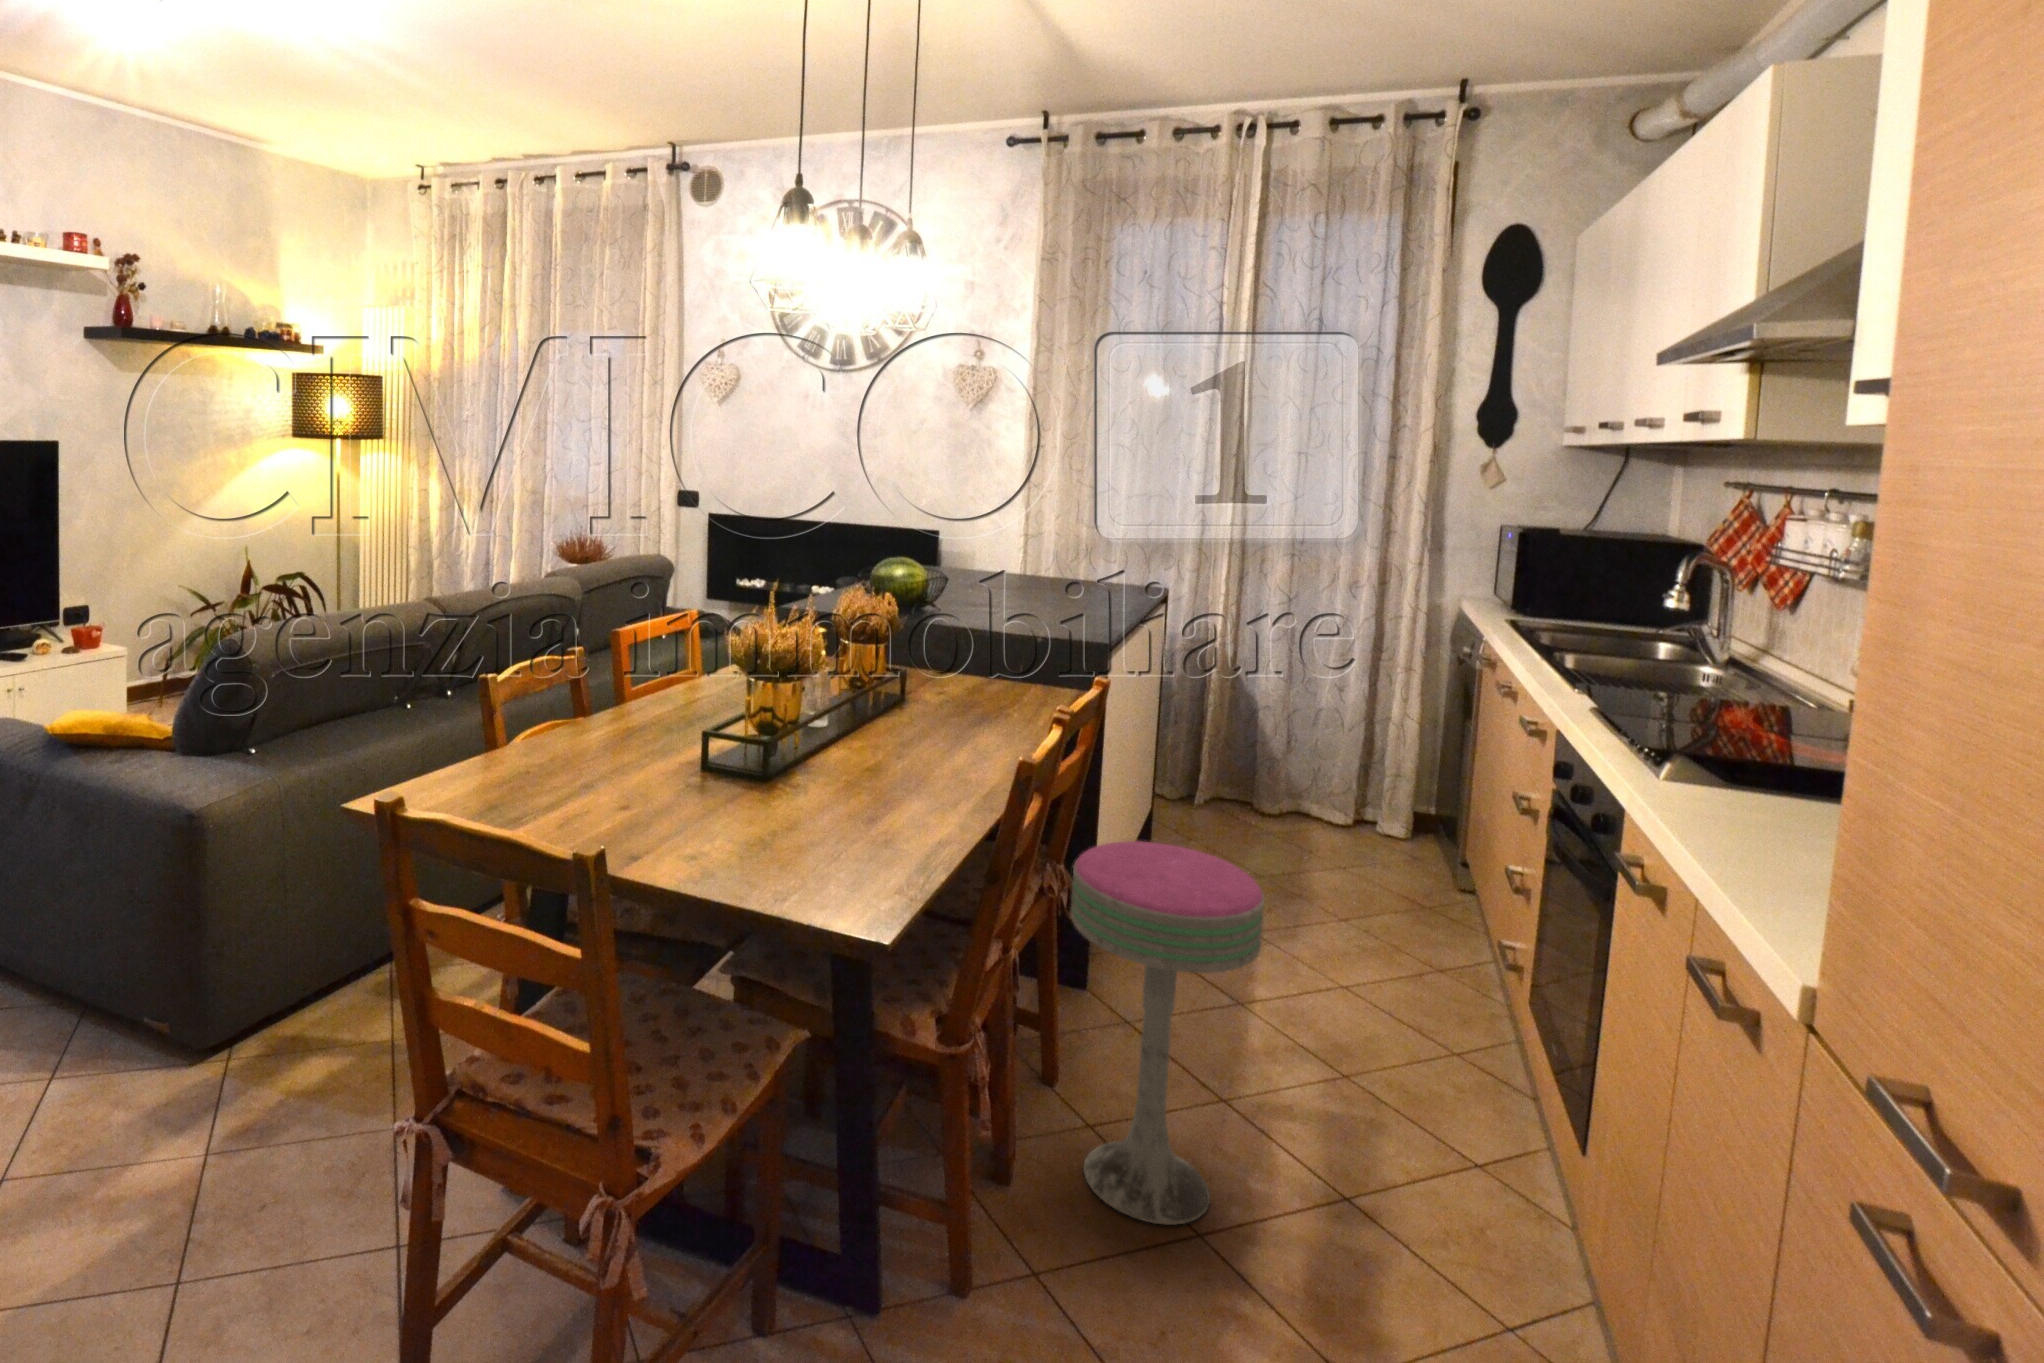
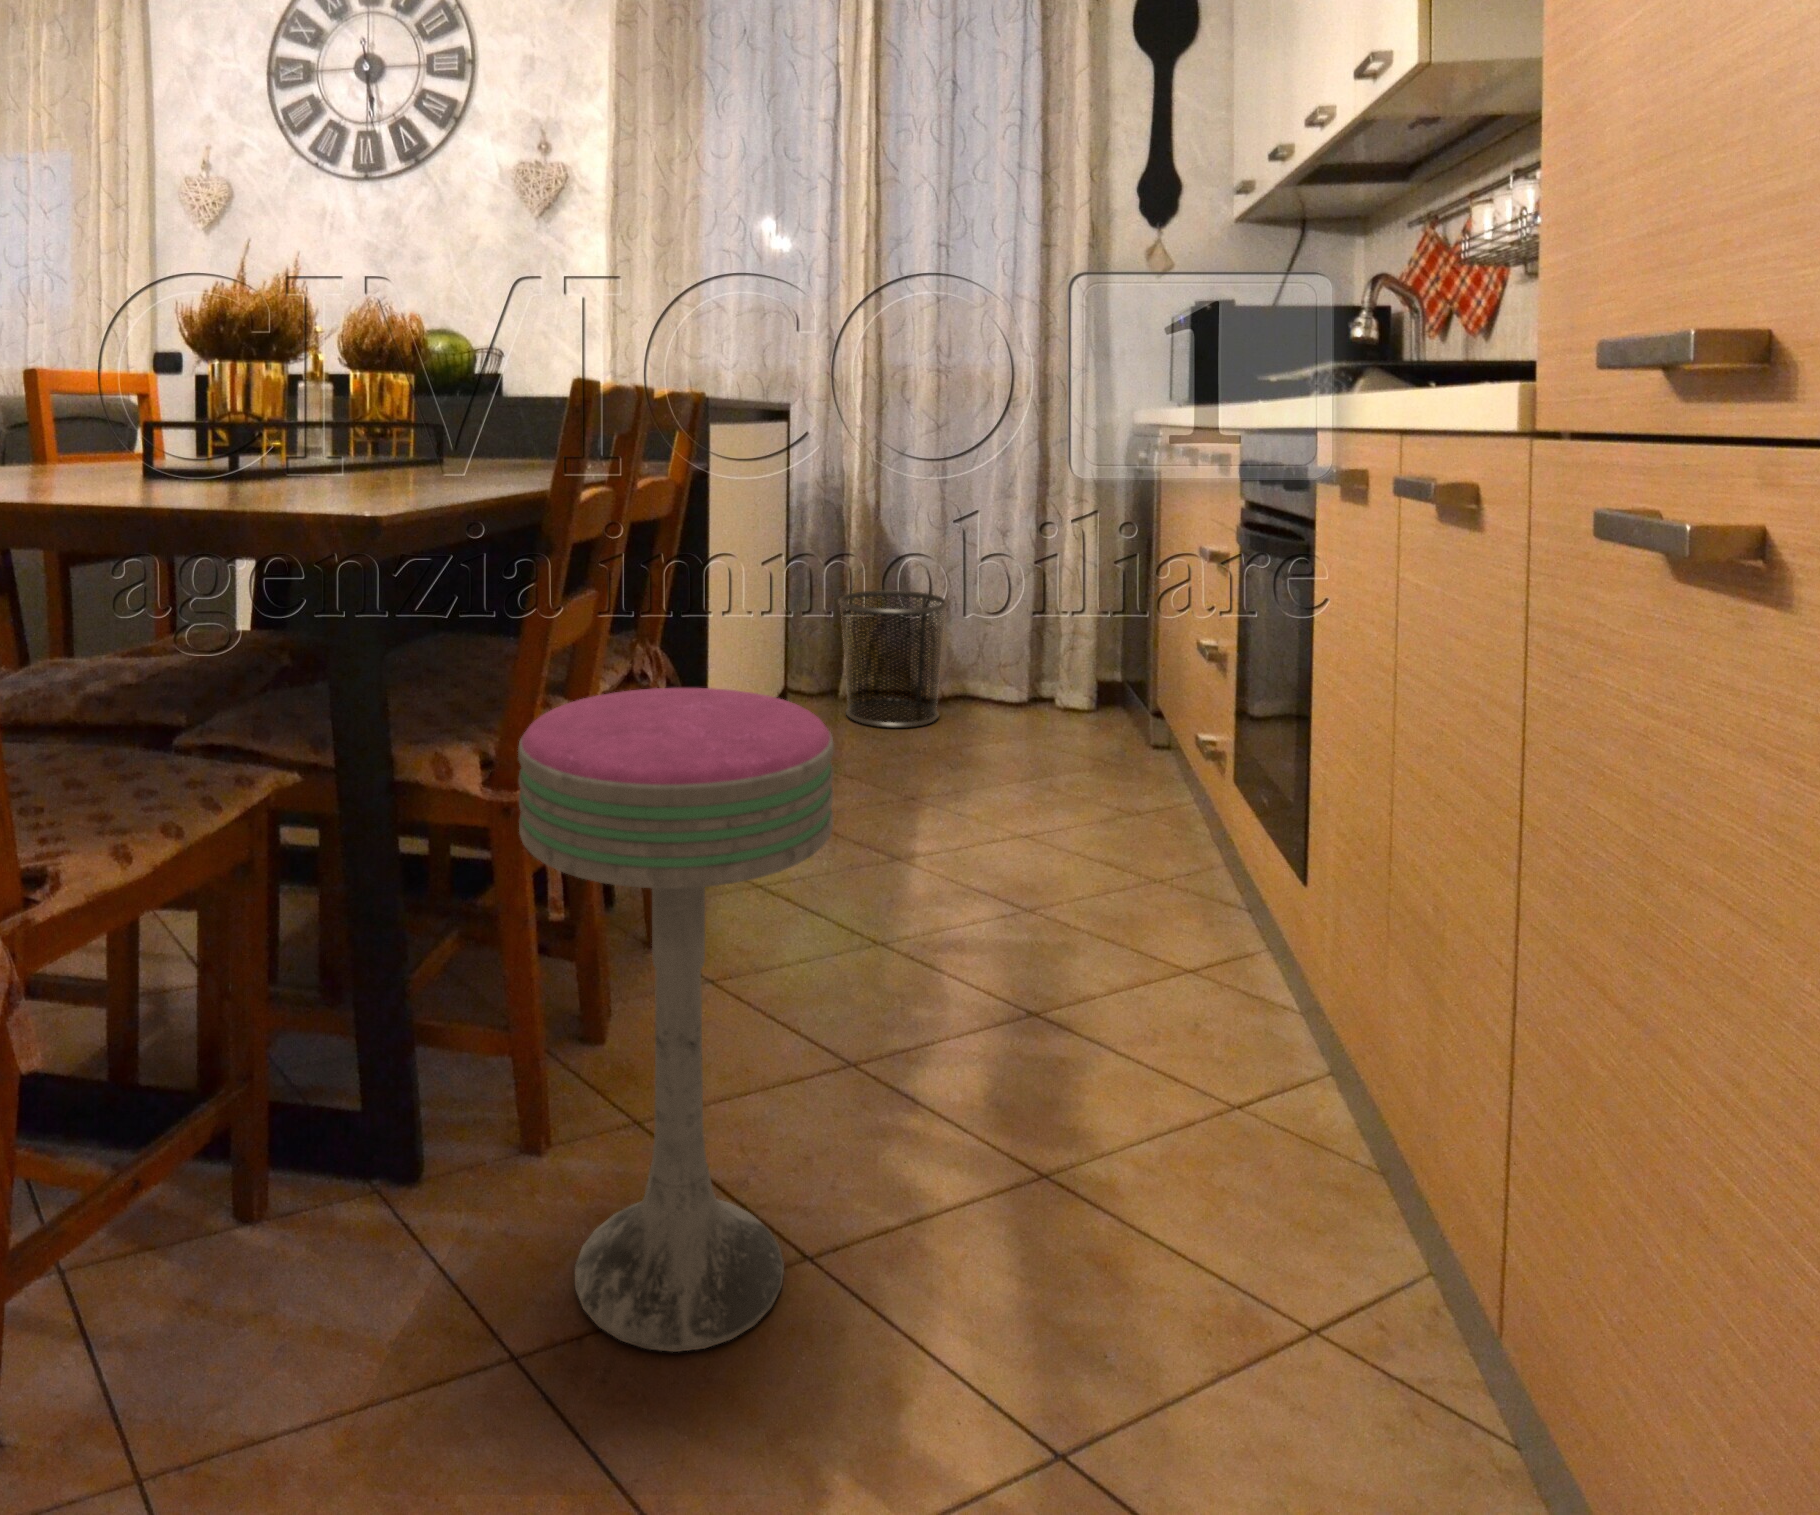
waste bin: none [1197,720,1291,834] -> present [838,590,948,728]

